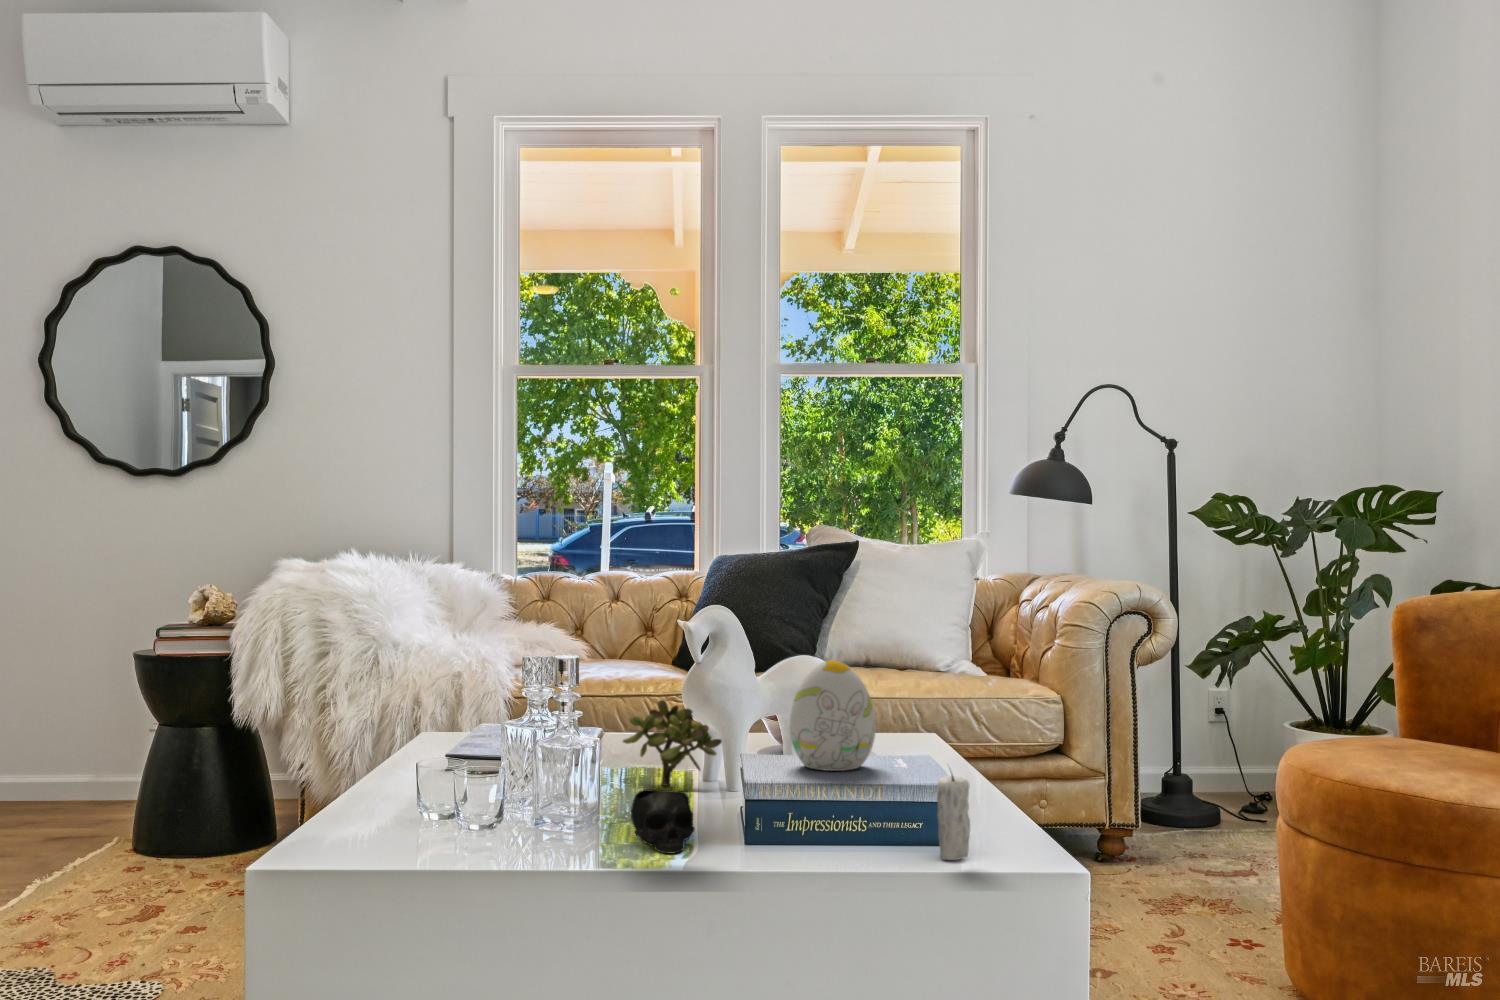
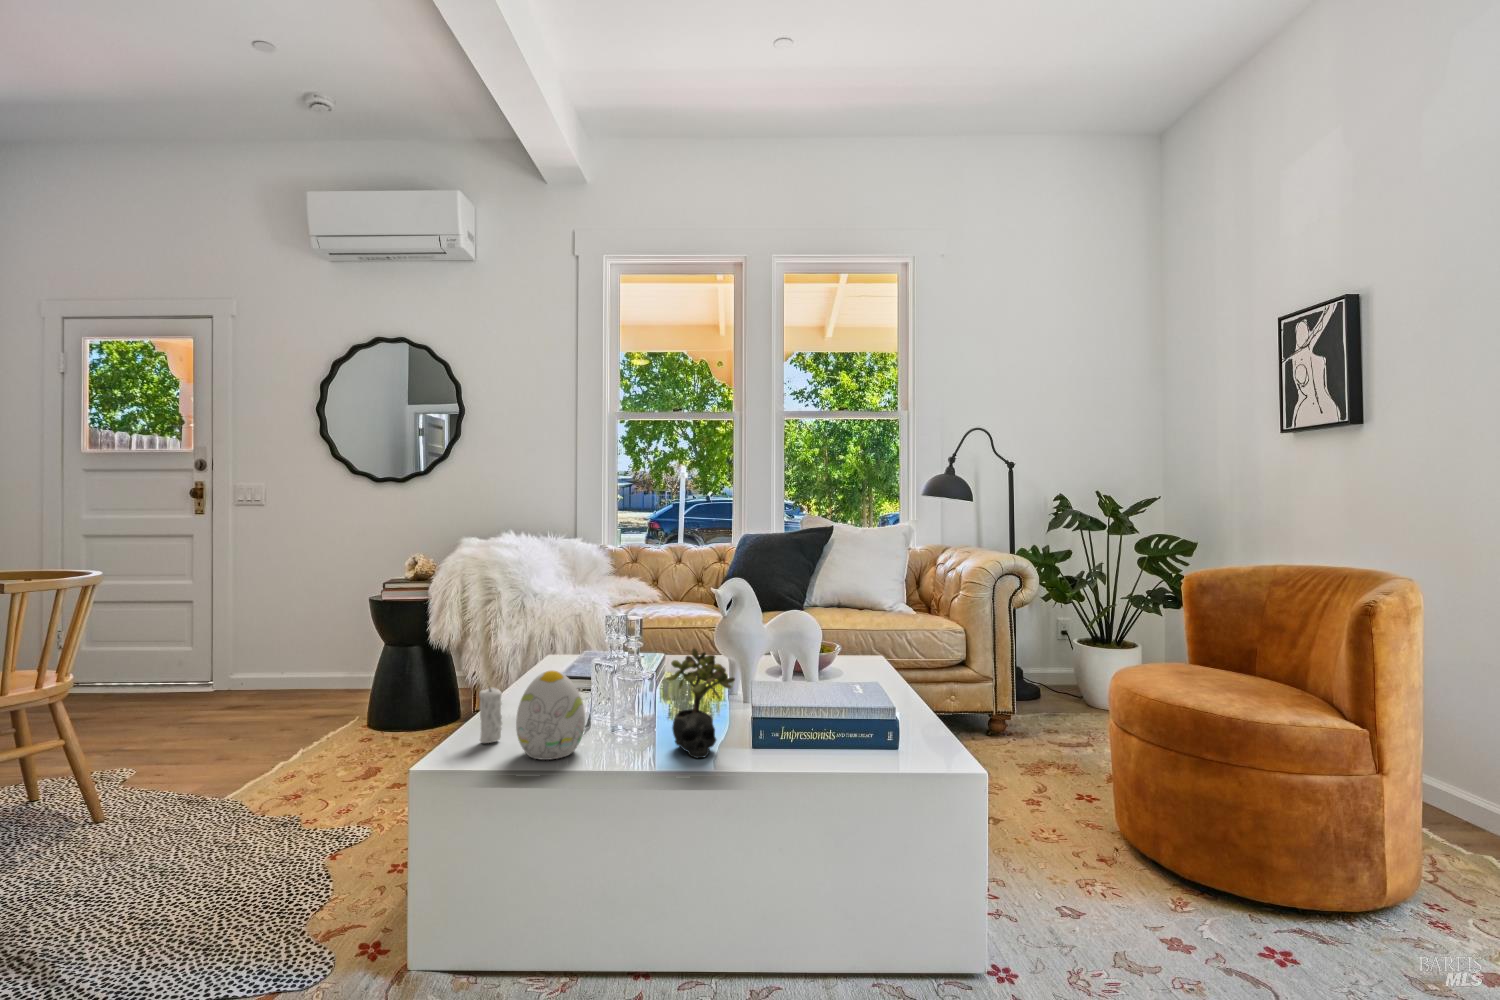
decorative egg: present [790,660,876,771] -> present [516,671,585,760]
candle: present [937,774,970,860] -> present [479,688,502,743]

